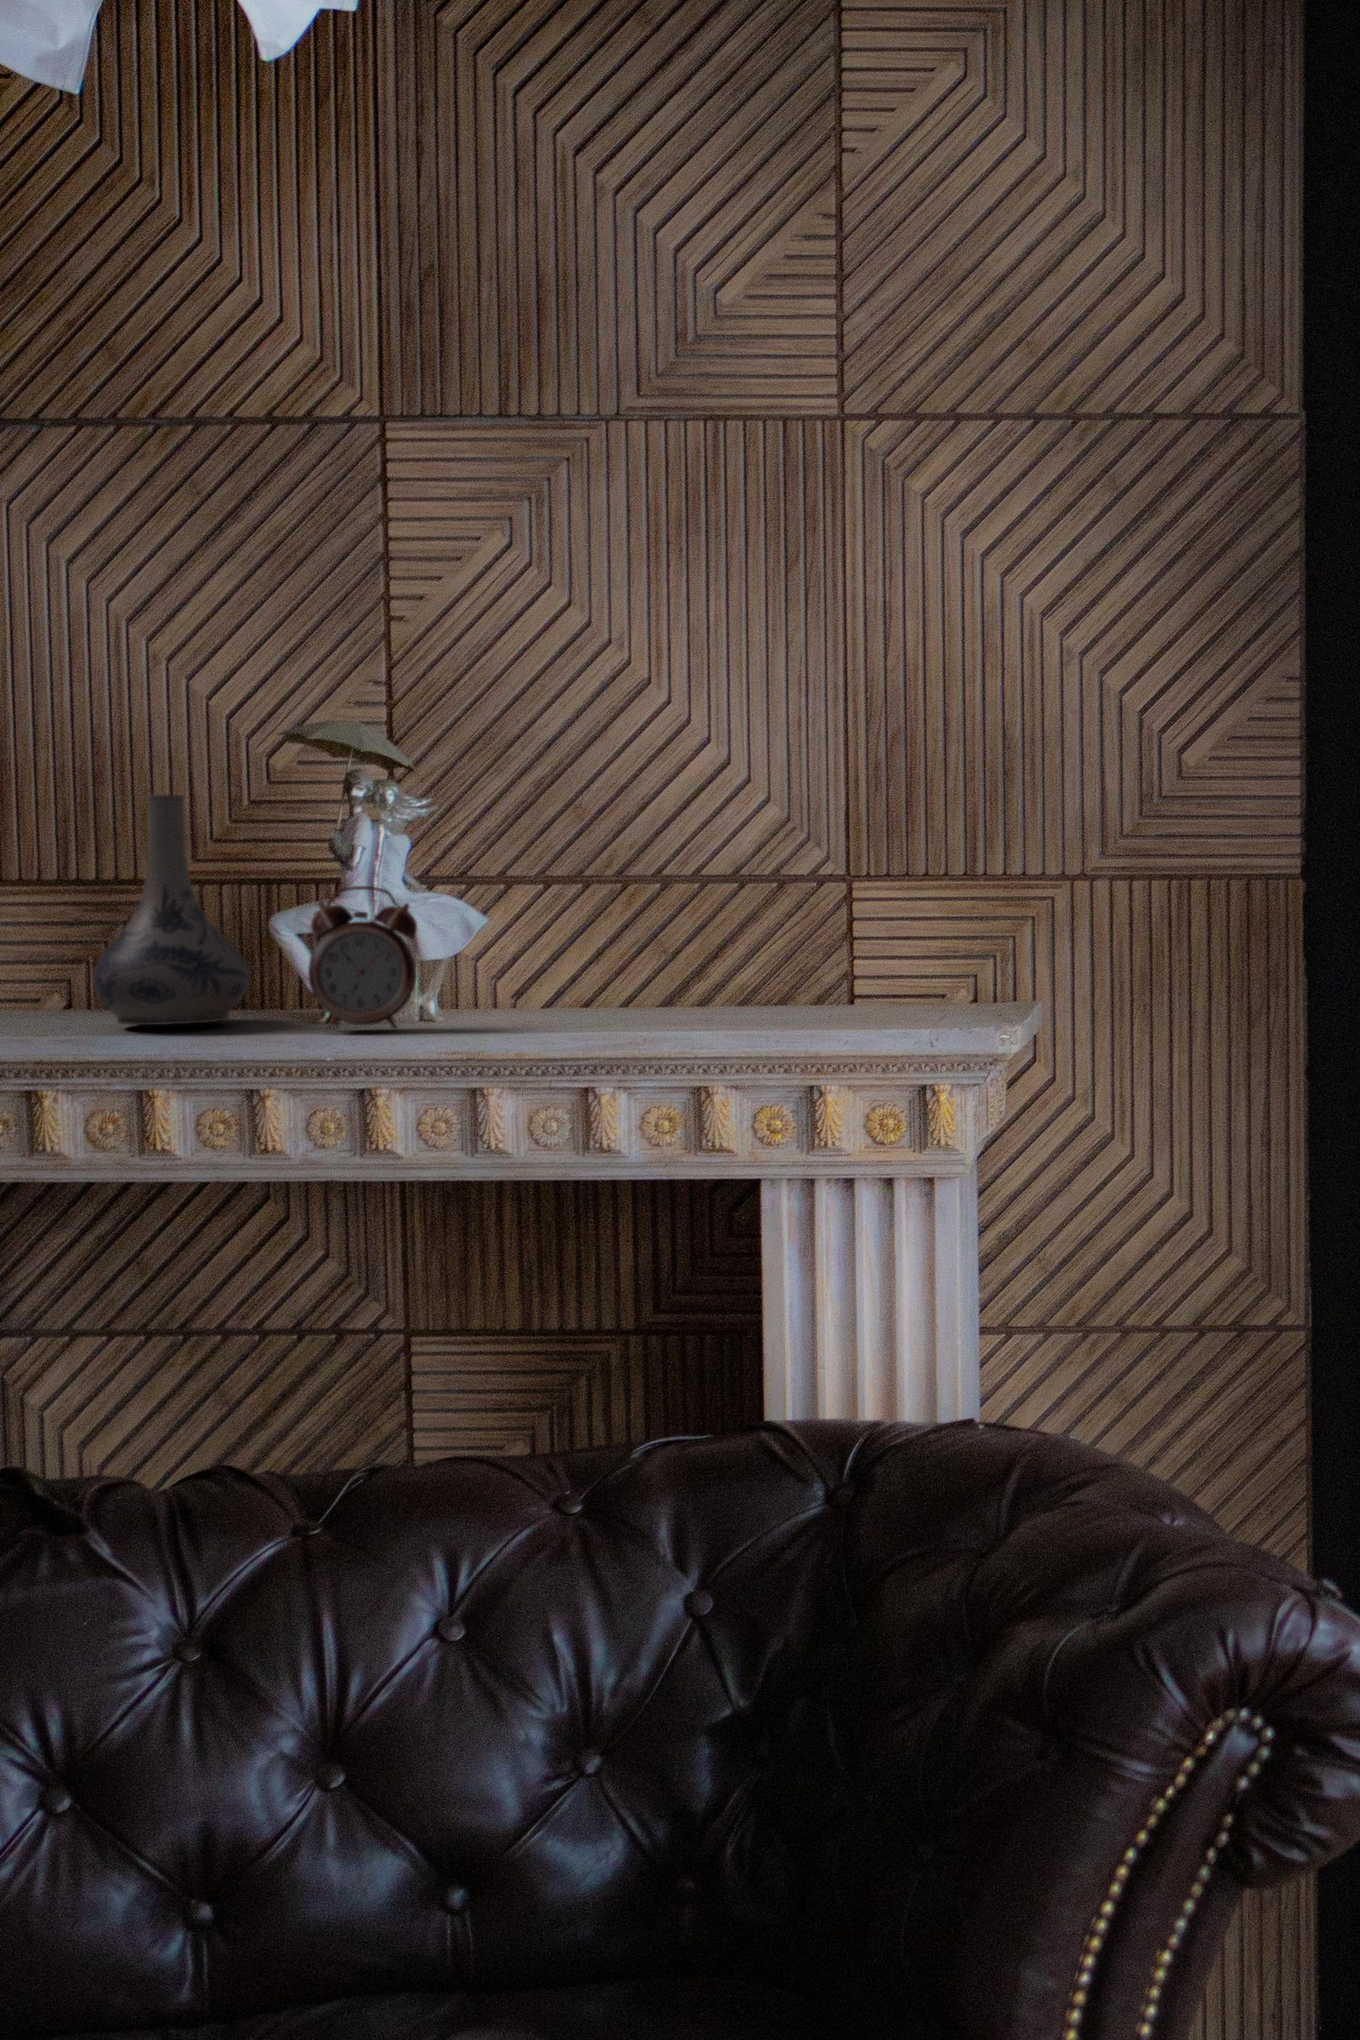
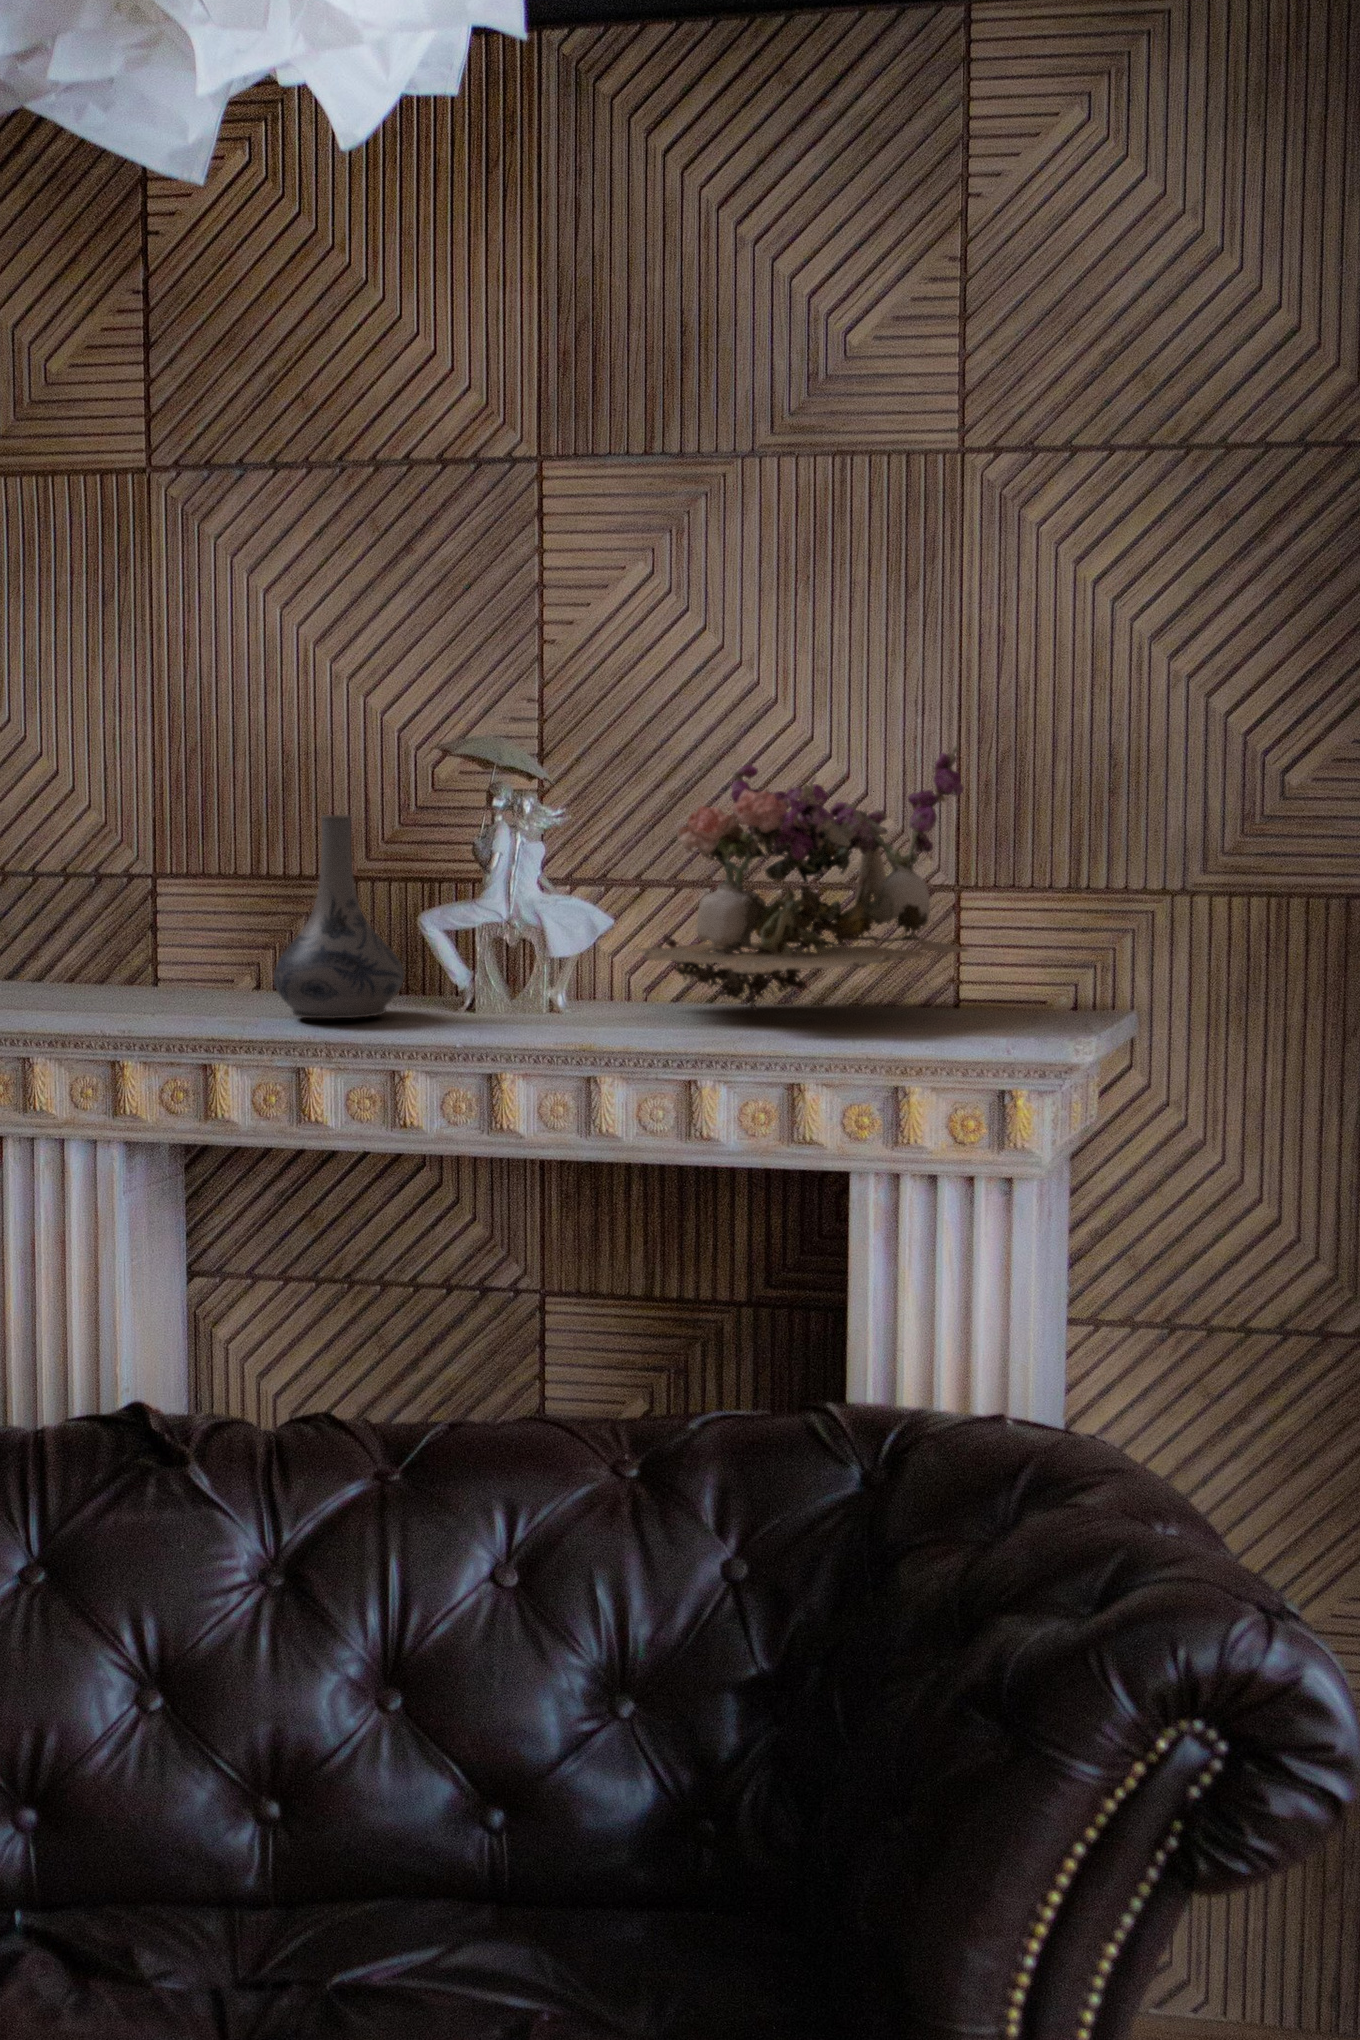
flower arrangement: none [508,726,877,1010] -> present [632,746,968,1009]
alarm clock: present [308,886,417,1030] -> none [447,900,542,1031]

